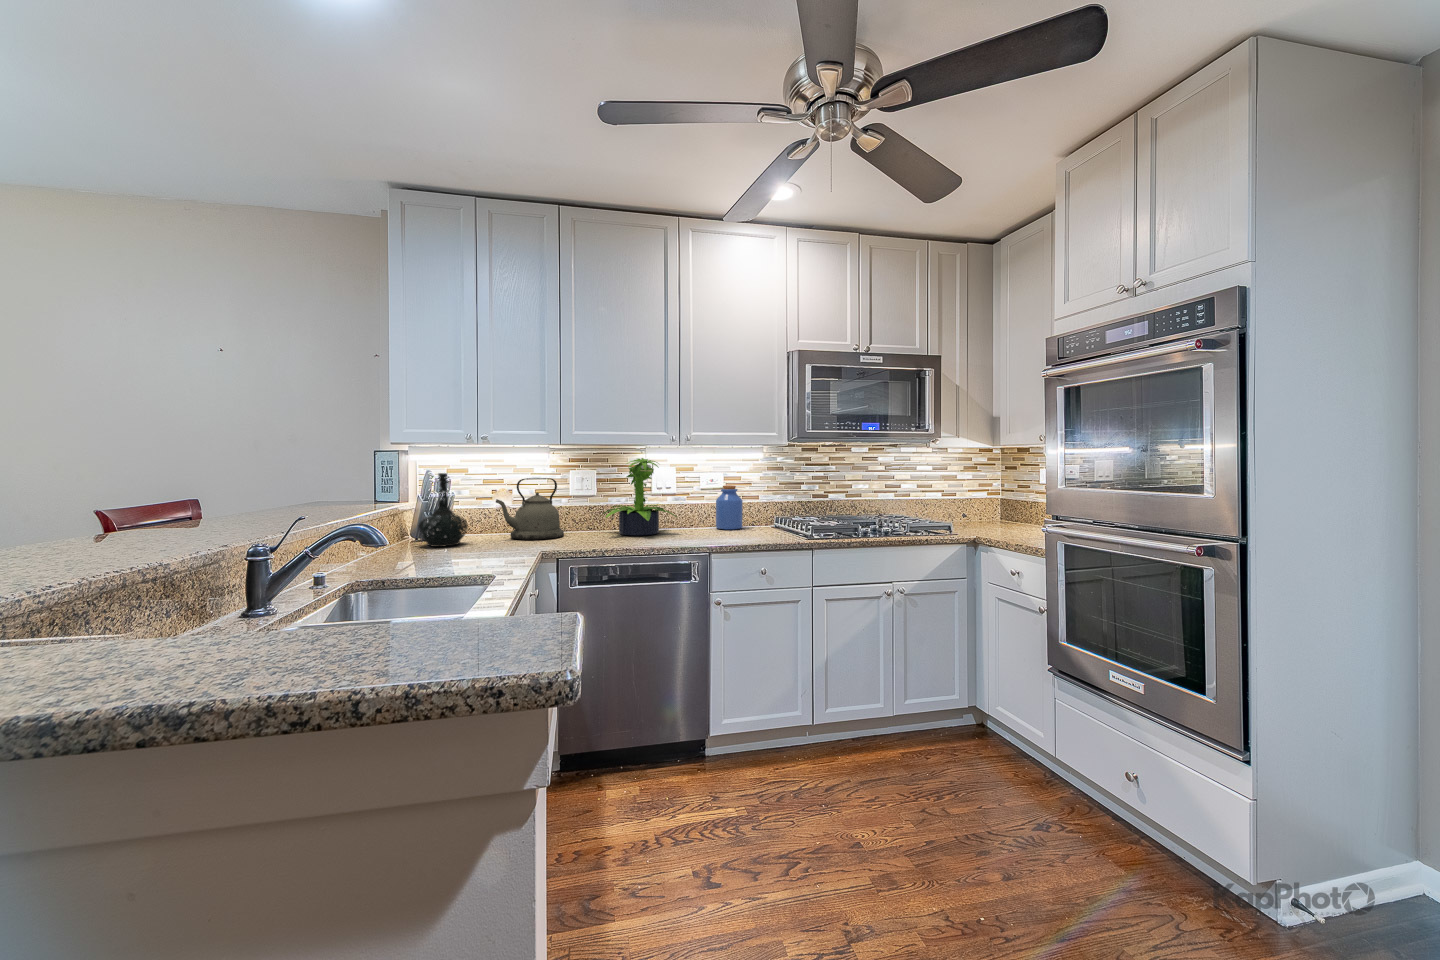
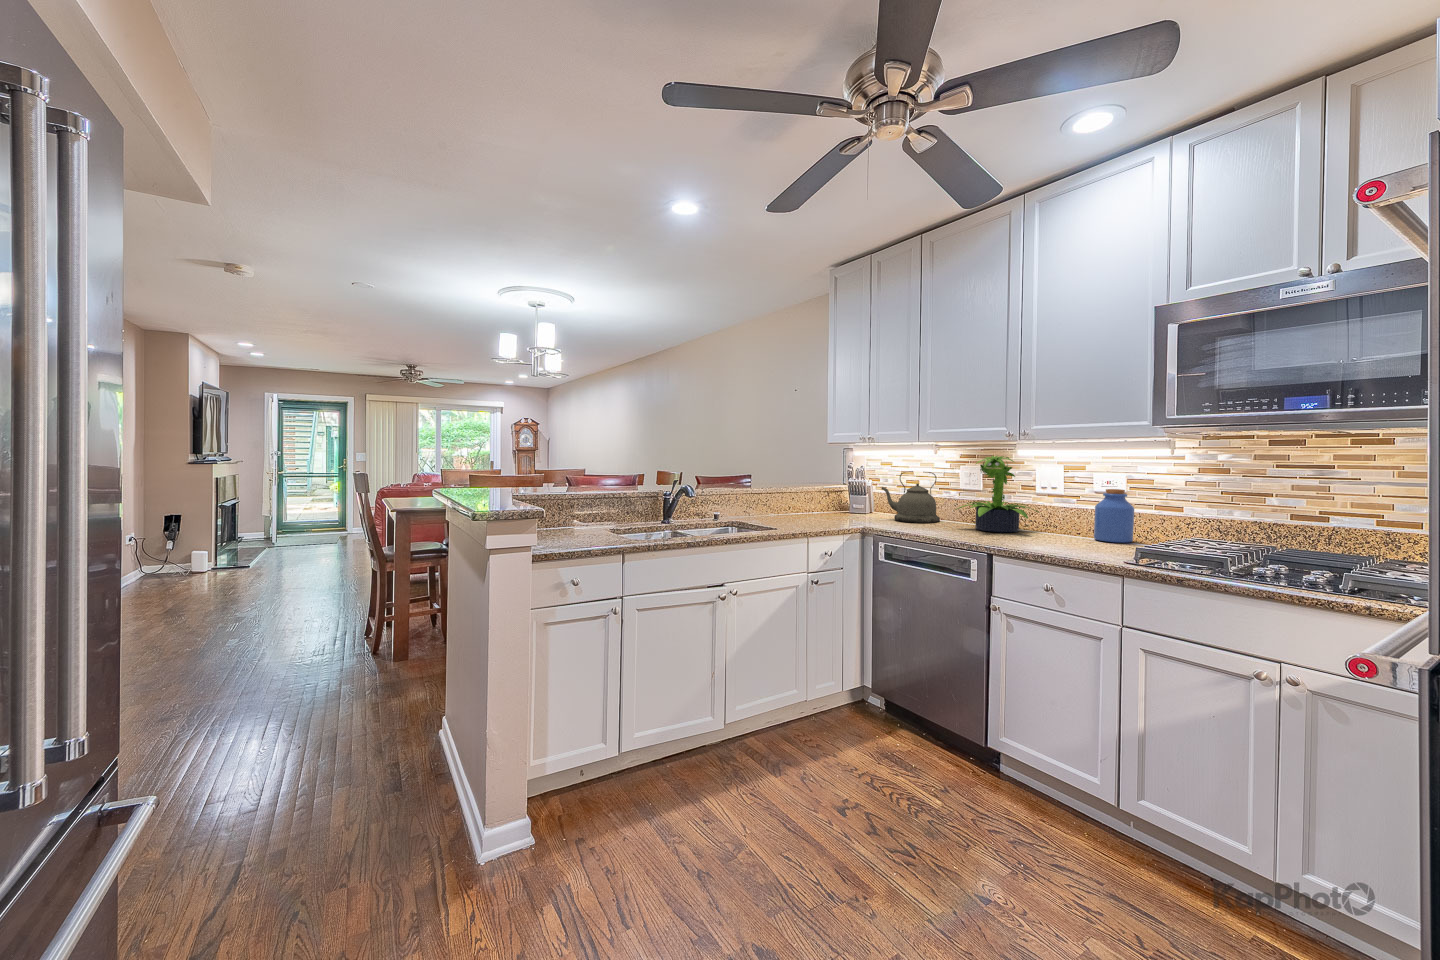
bottle: present [419,473,468,547] -> none [830,465,863,517]

